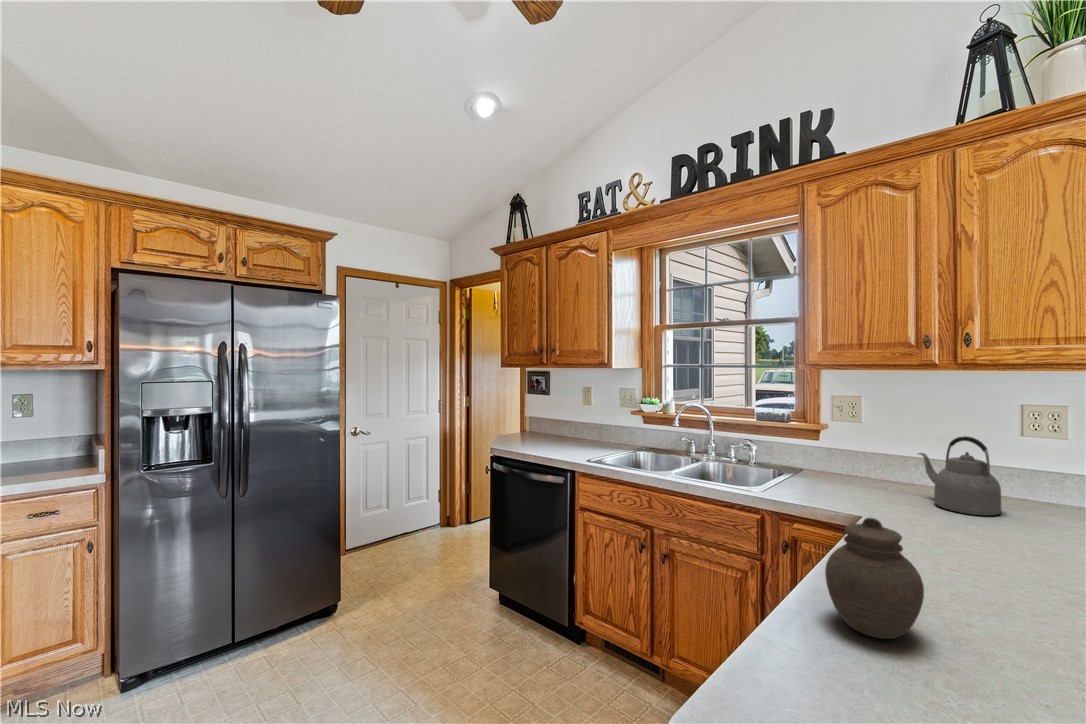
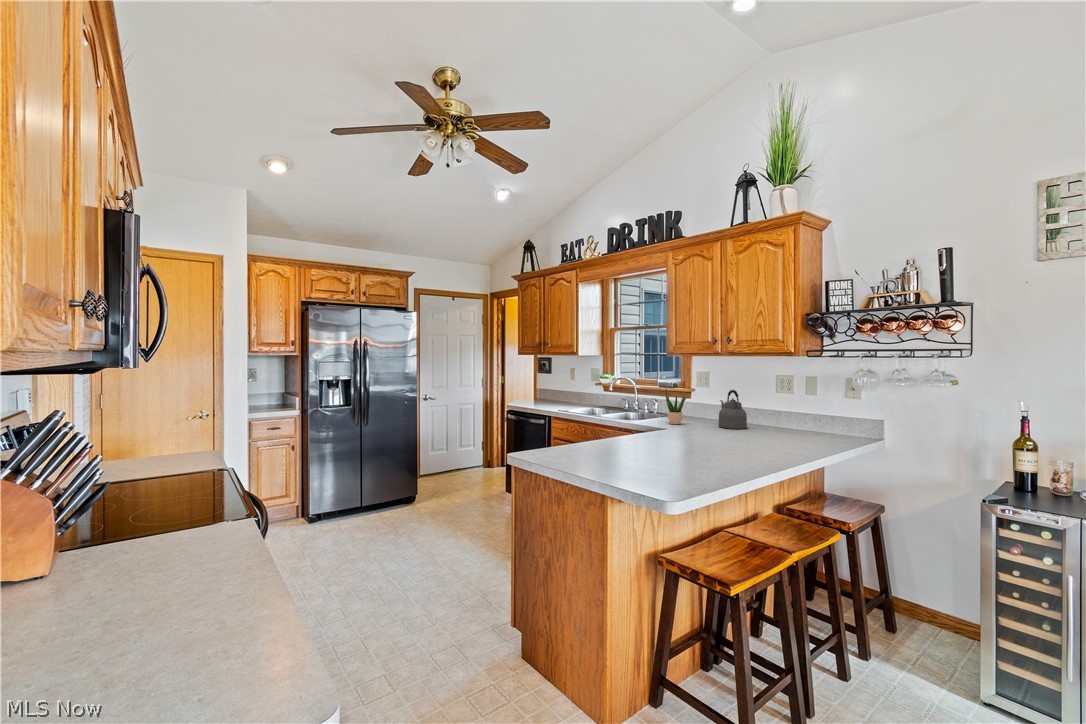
potted plant: none [816,426,870,502] -> present [665,389,689,424]
jar: present [825,518,924,639] -> none [591,406,620,447]

